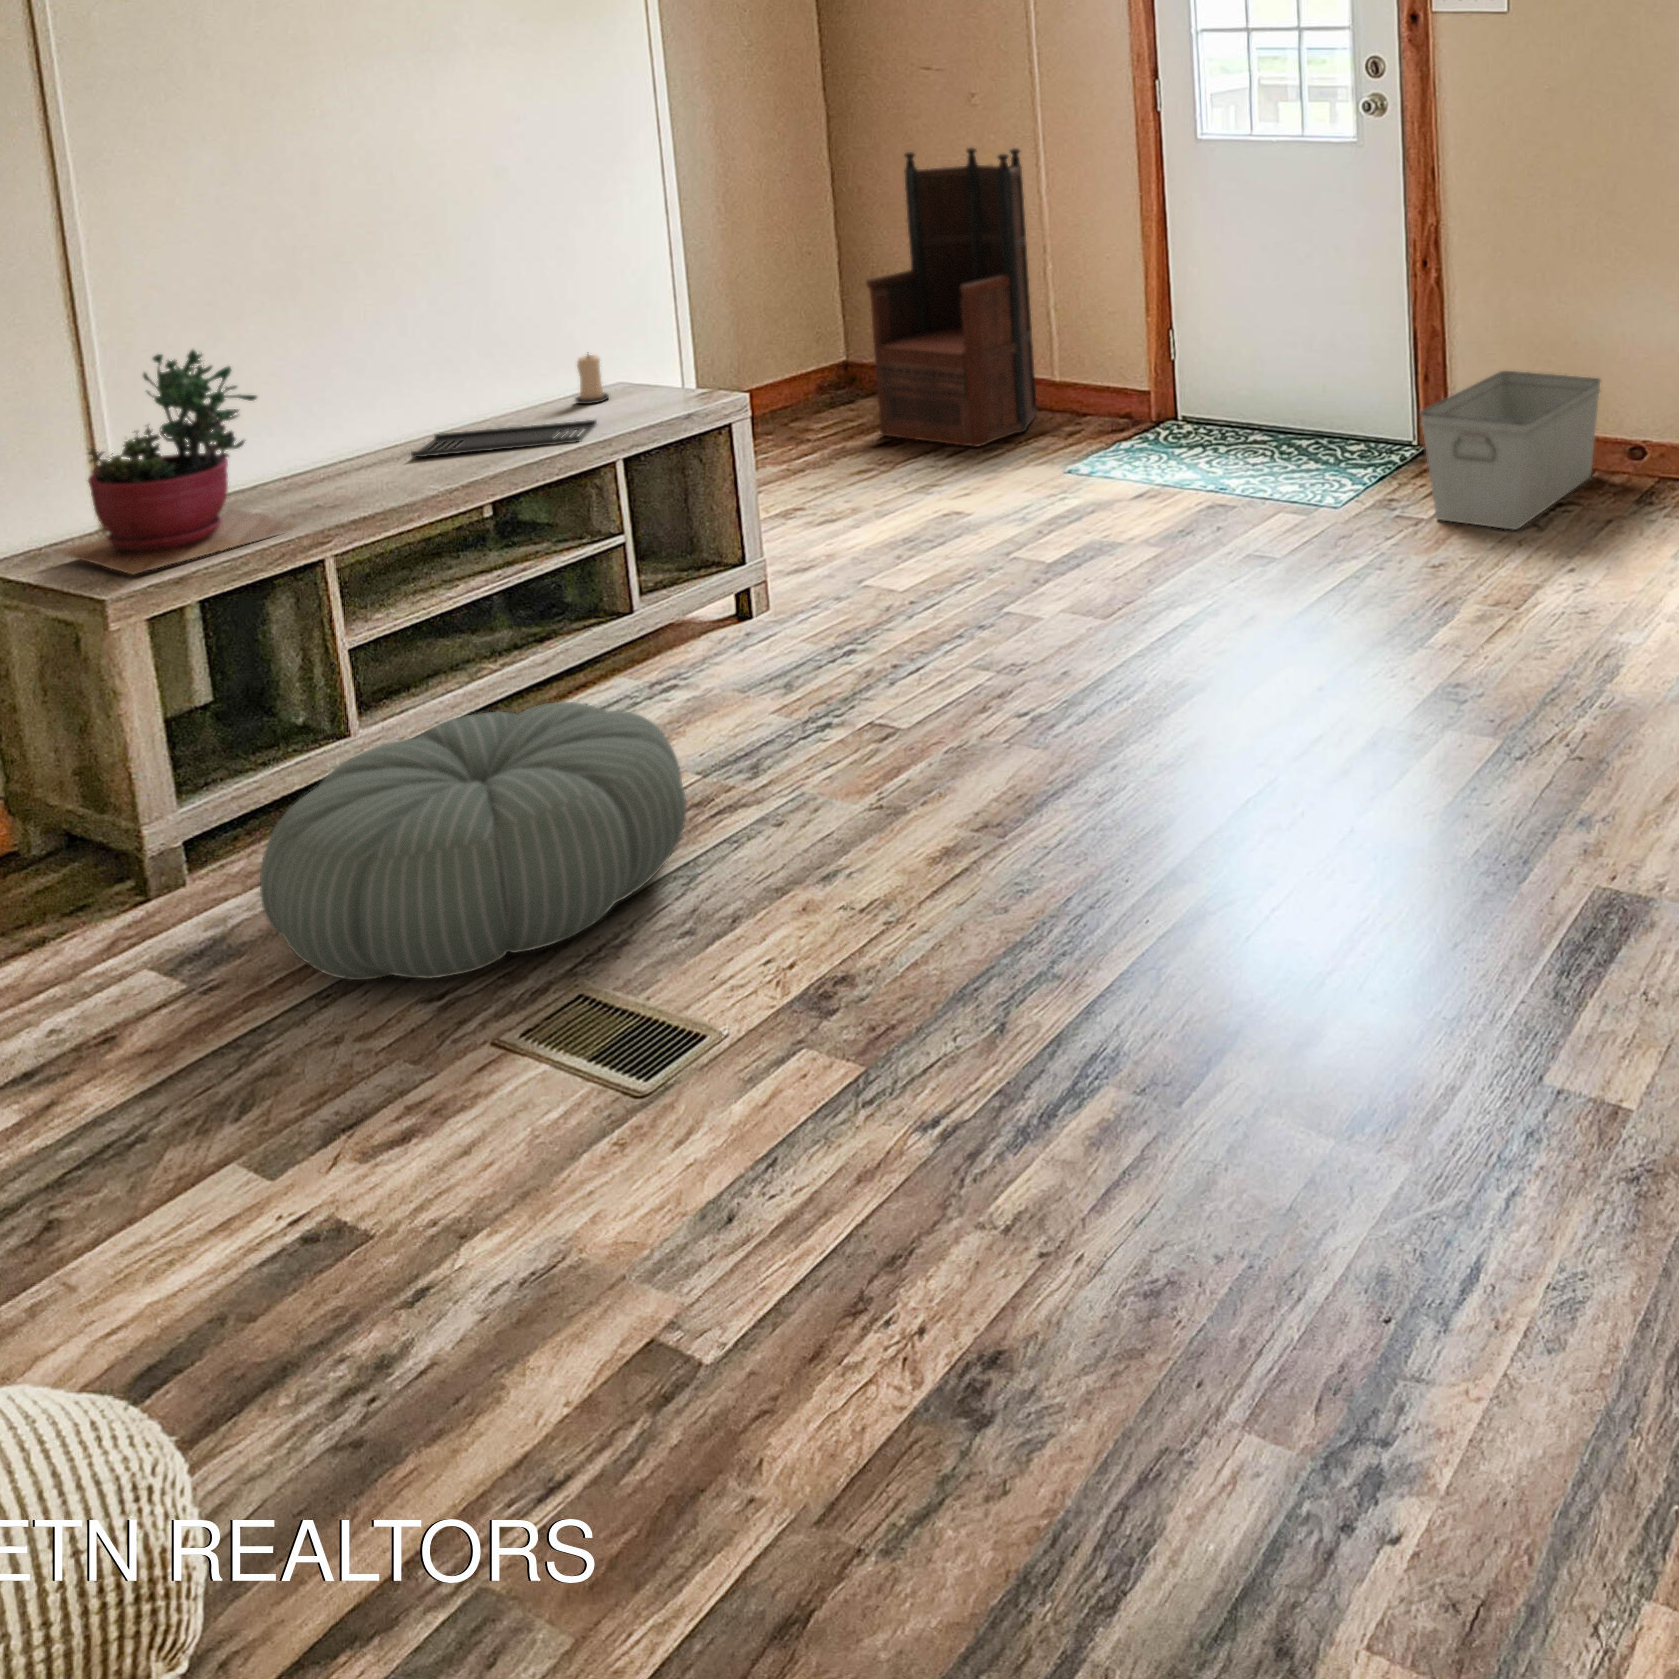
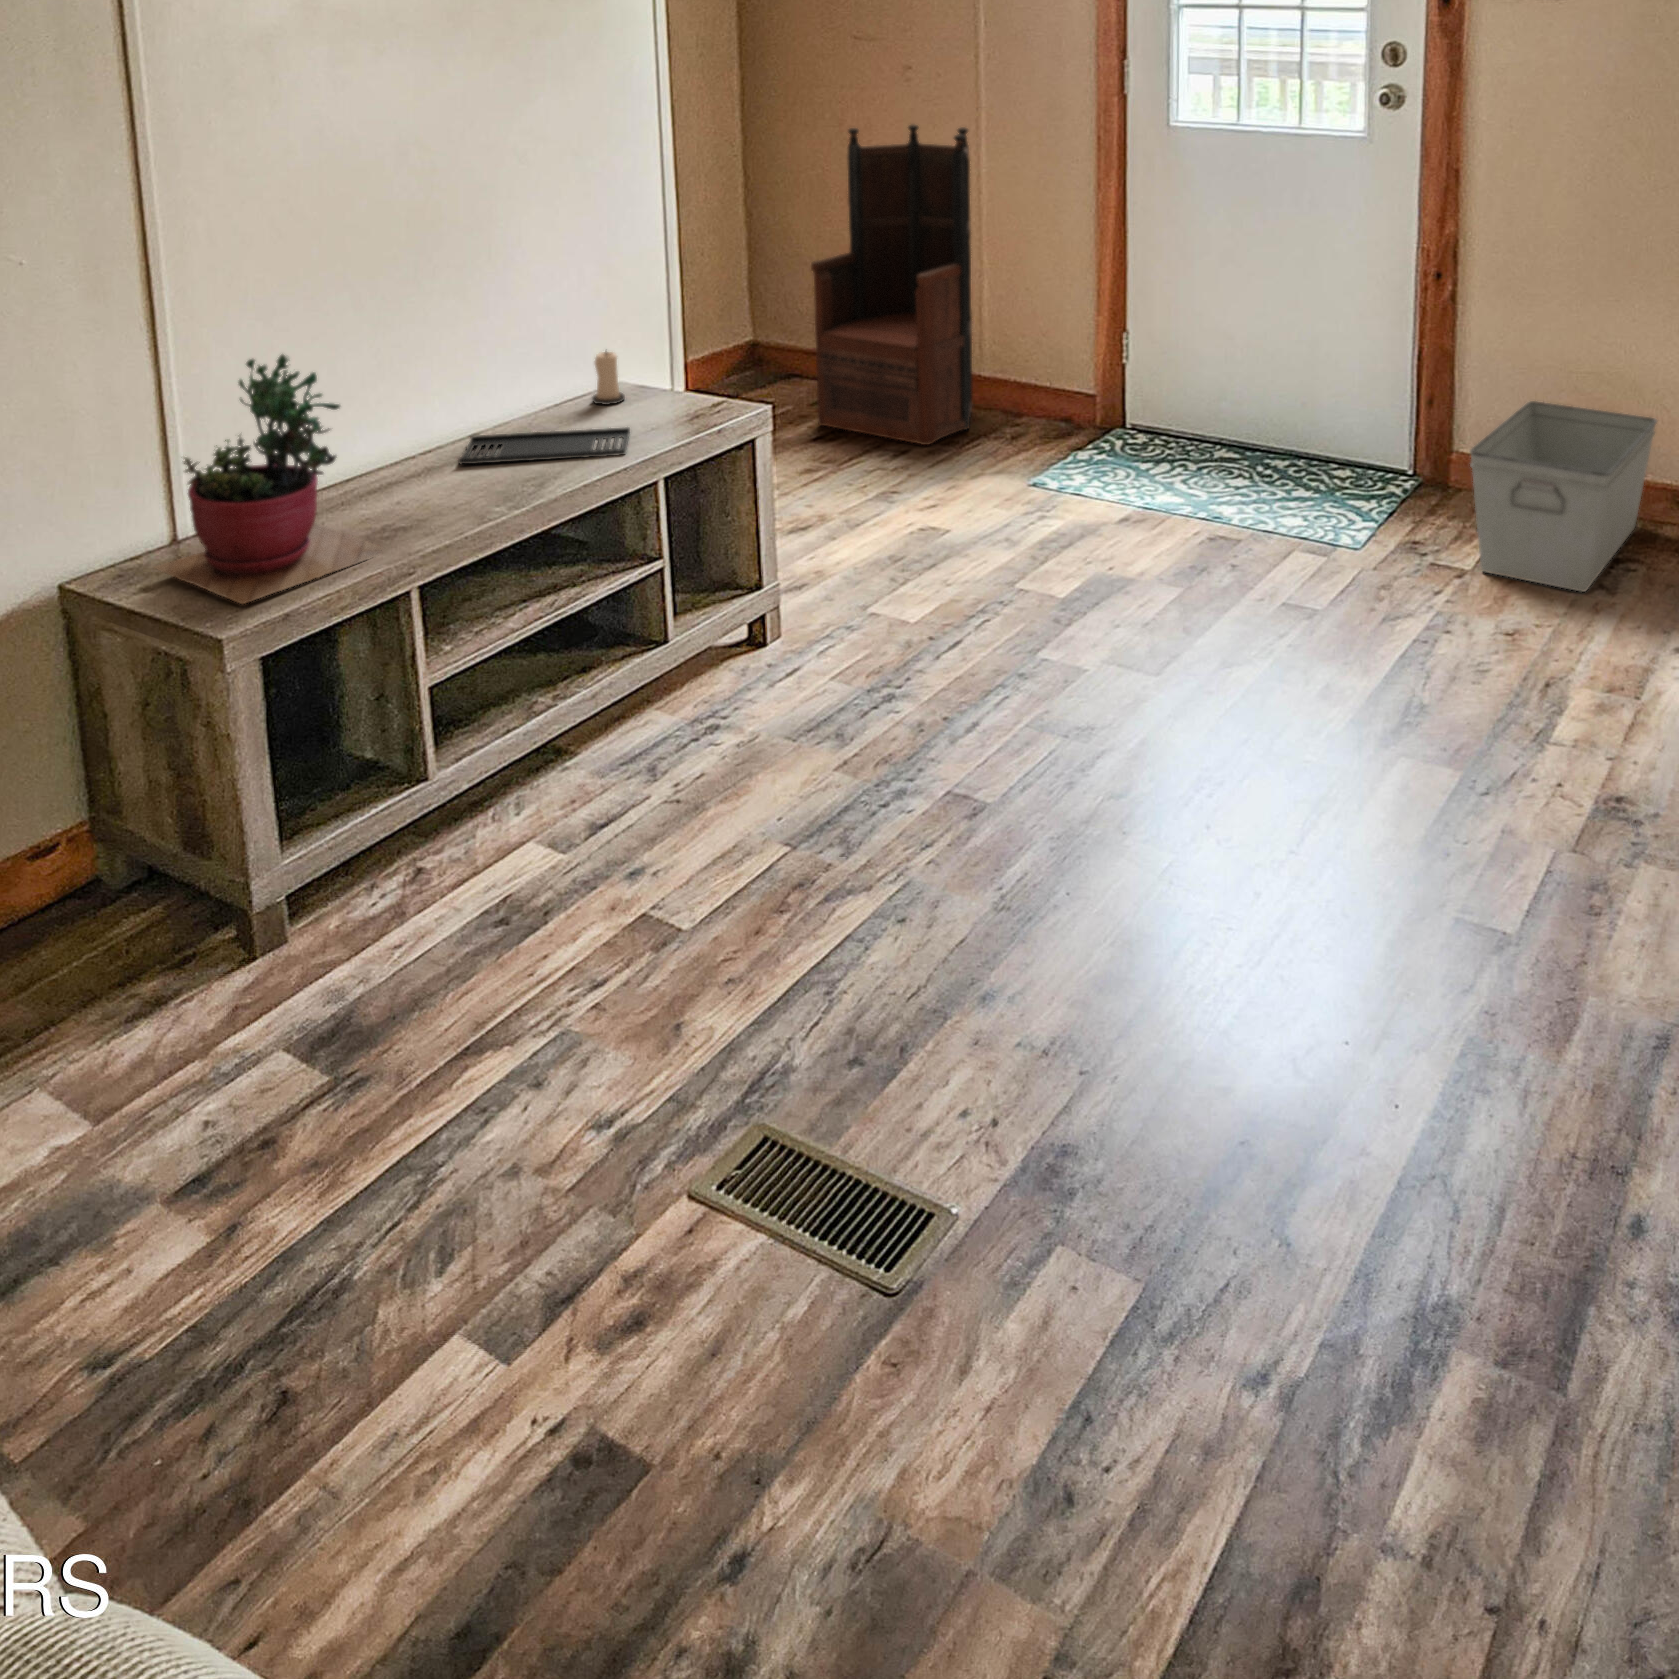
pouf: present [260,702,686,980] -> none [405,769,829,1106]

